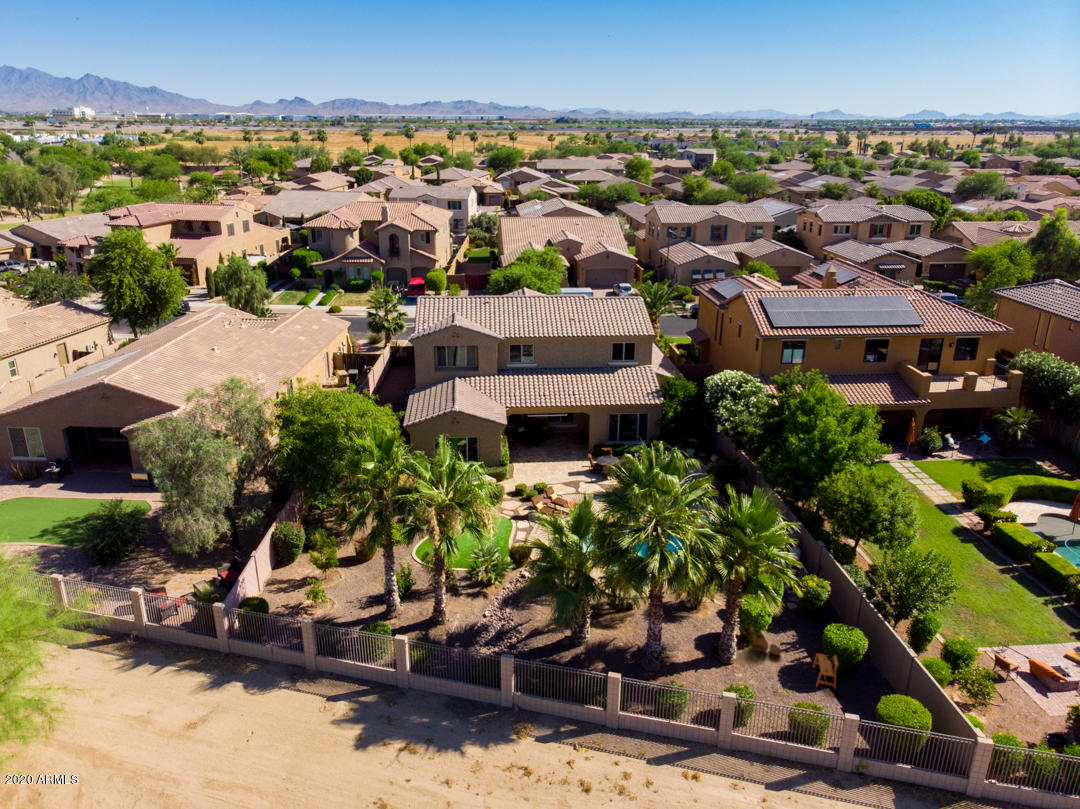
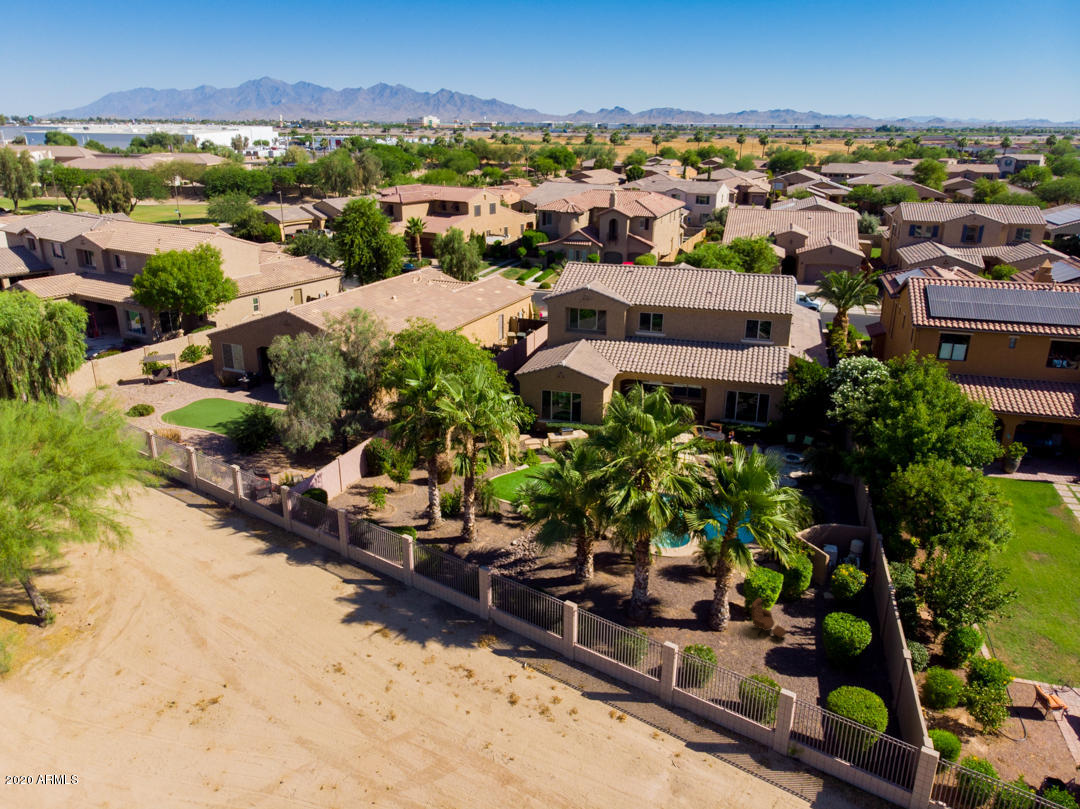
bench: present [813,654,838,688] -> none [805,638,838,682]

